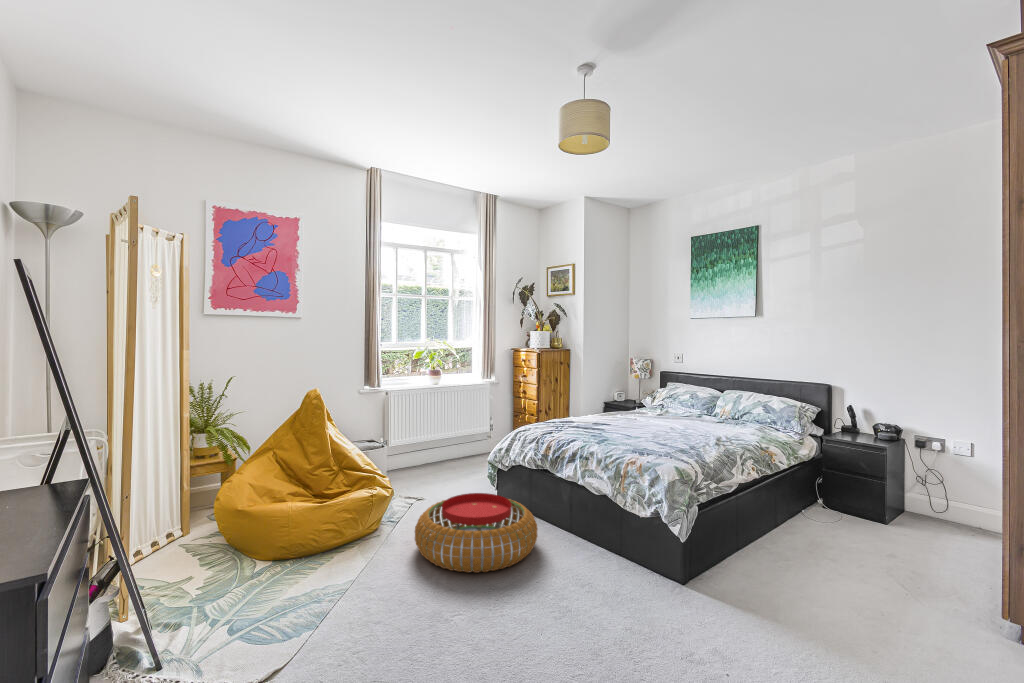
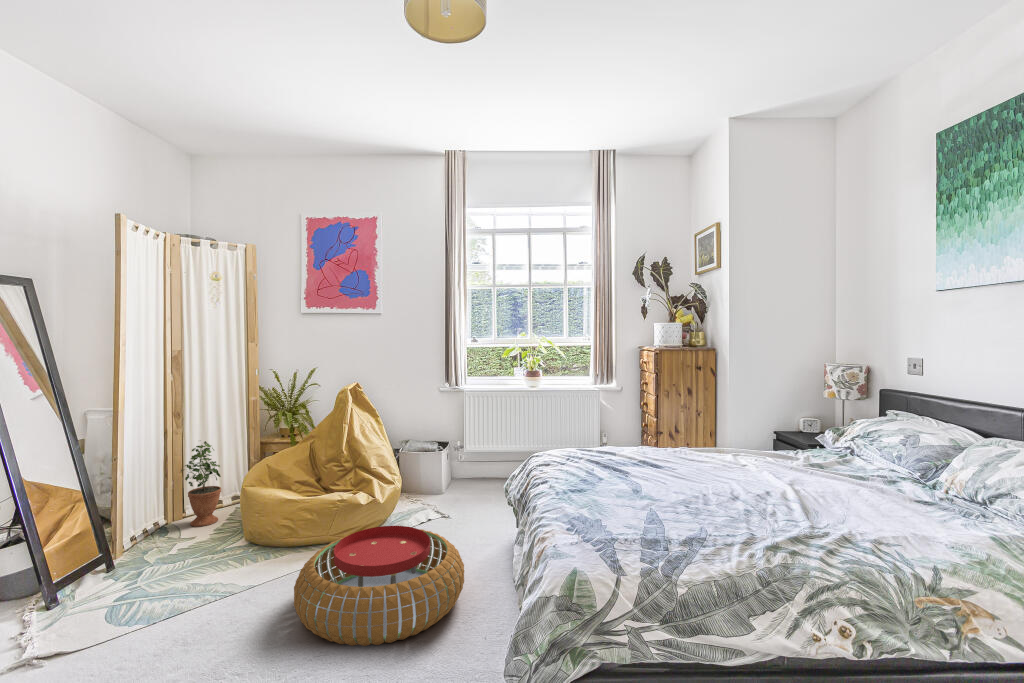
potted plant: none [158,464,201,561] -> present [181,441,221,527]

